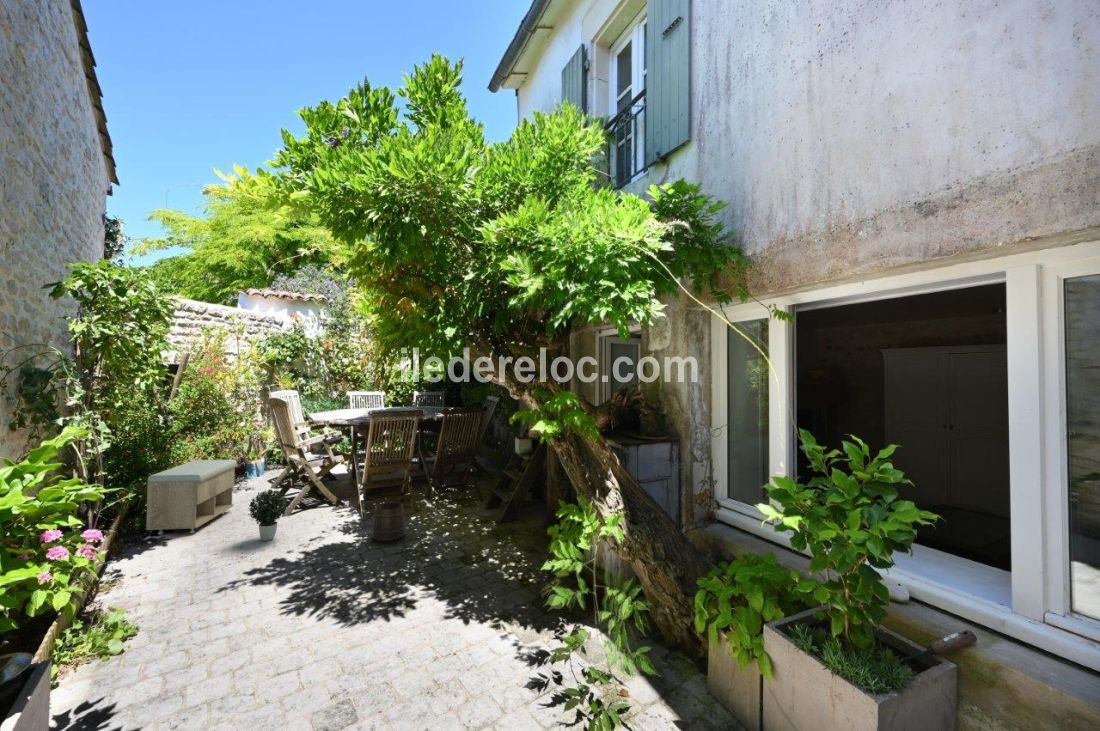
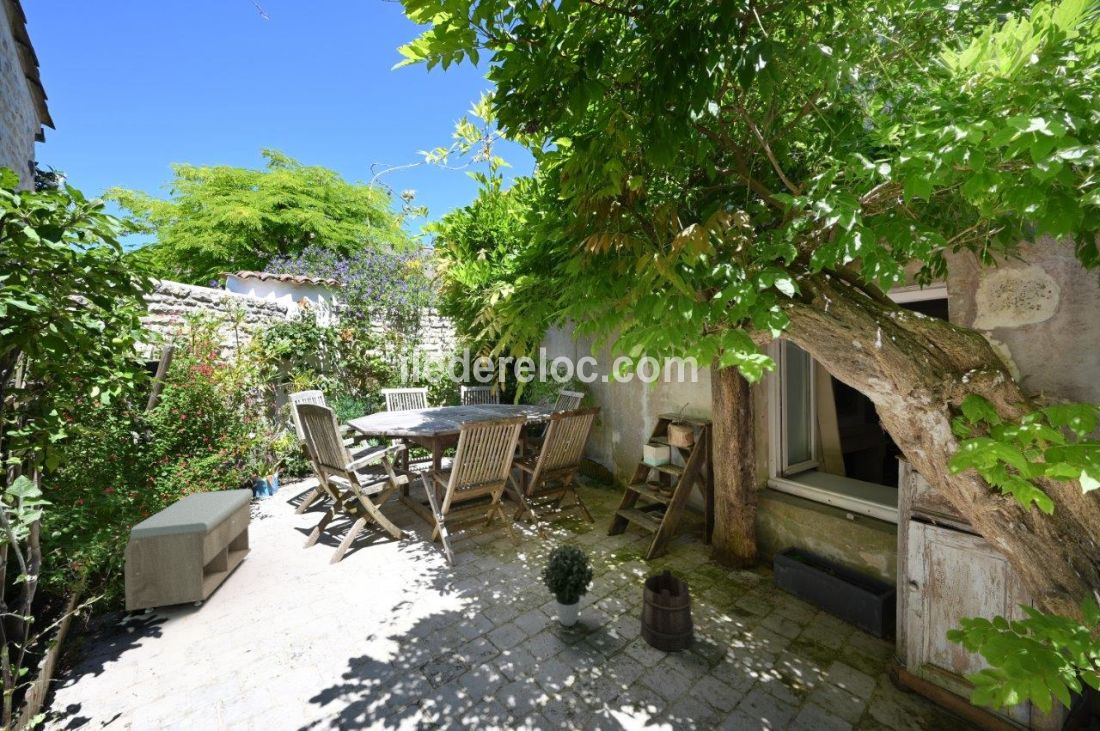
potted plant: present [248,489,287,541] -> present [541,545,594,626]
bucket: present [372,499,405,541] -> present [640,570,693,652]

